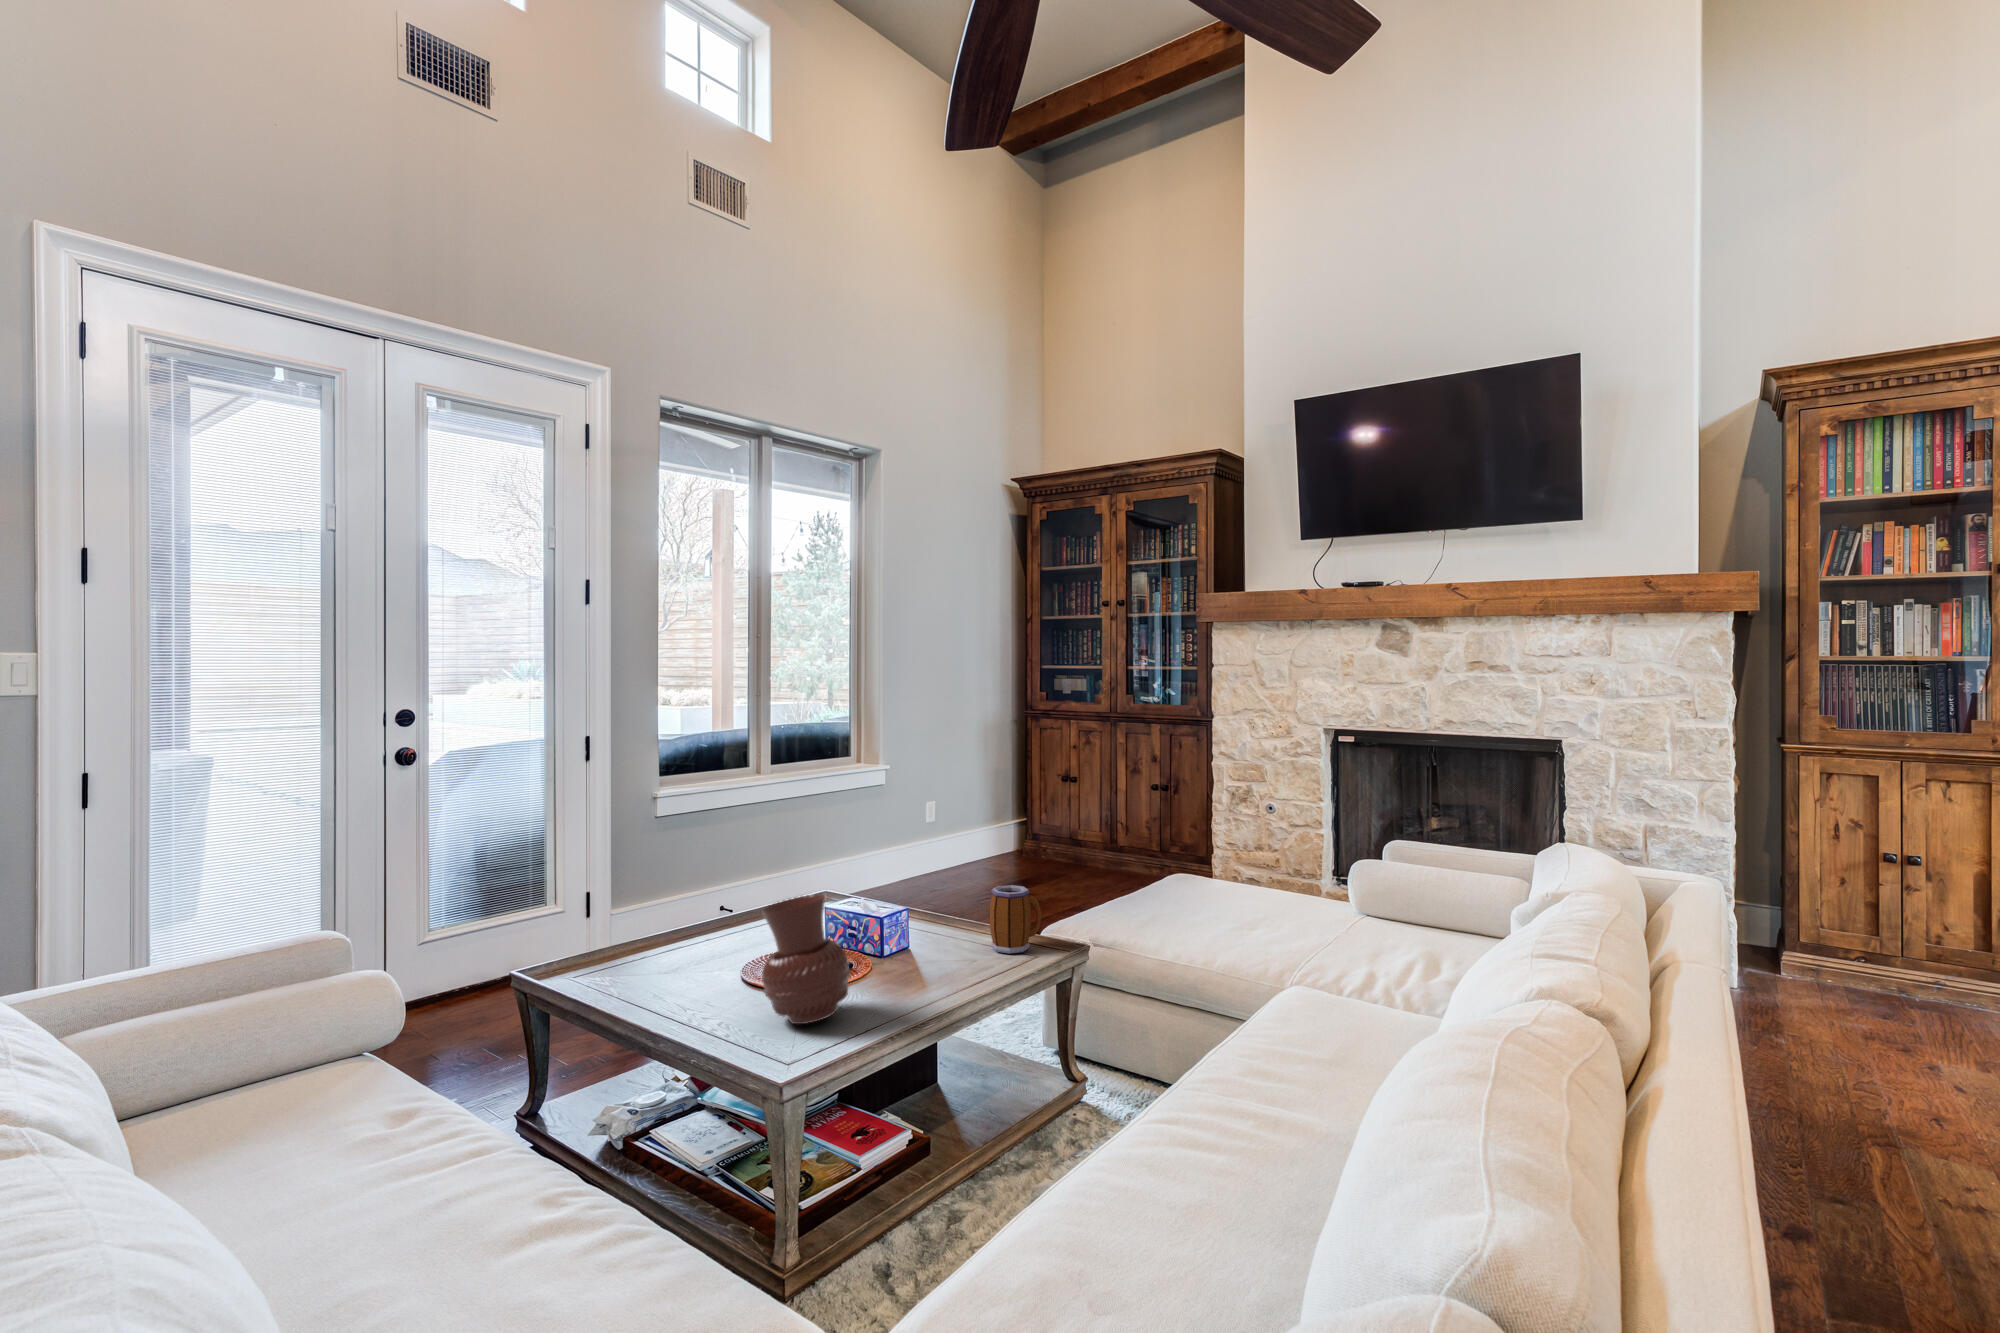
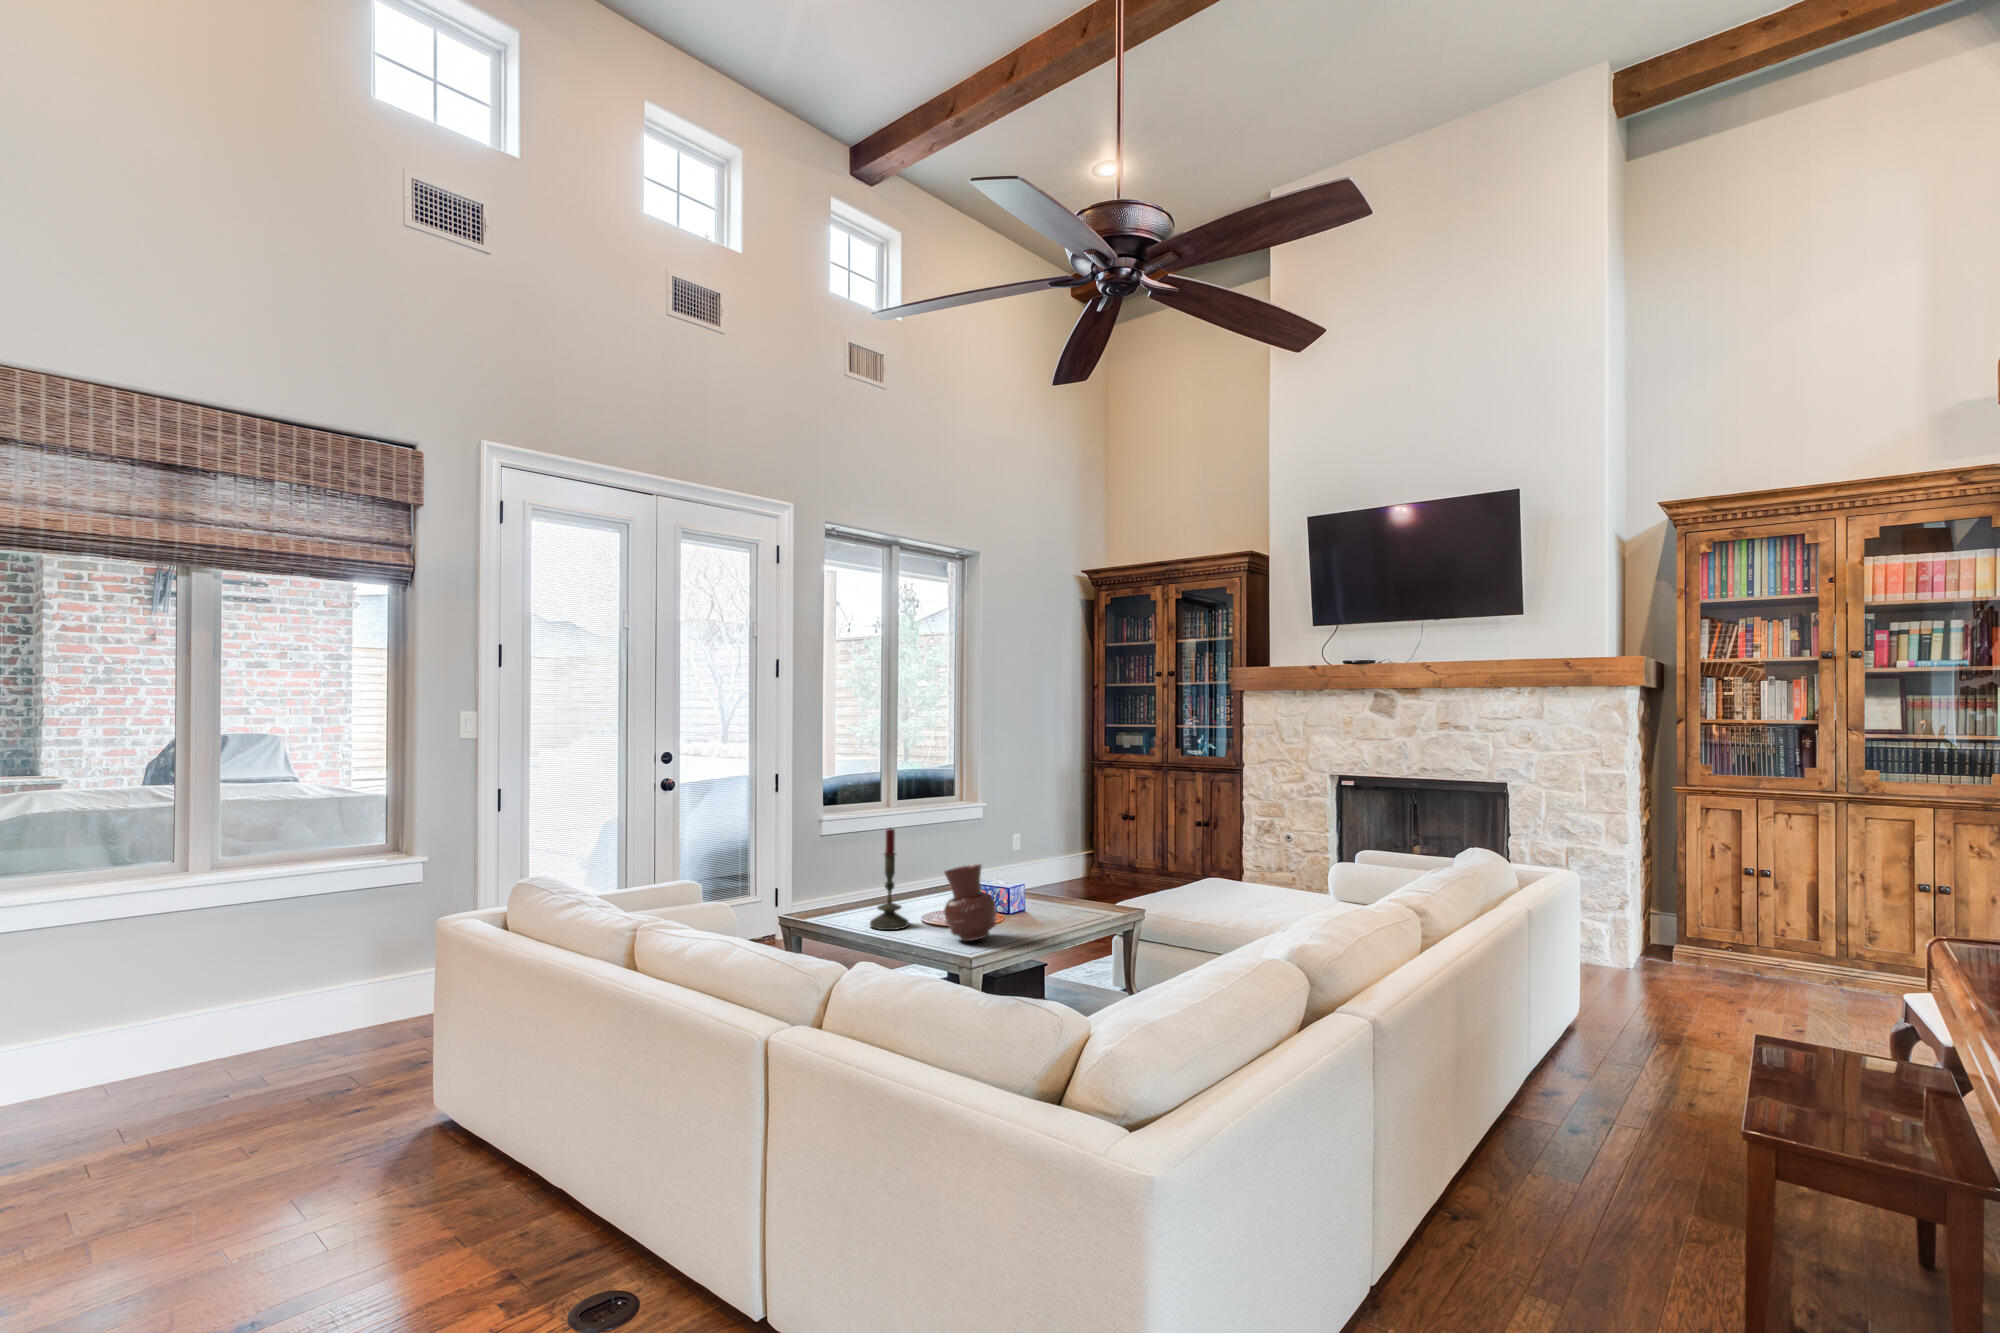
candle: none [652,831,717,1000] -> present [870,828,909,930]
mug: present [990,885,1041,954] -> none [1078,870,1112,913]

